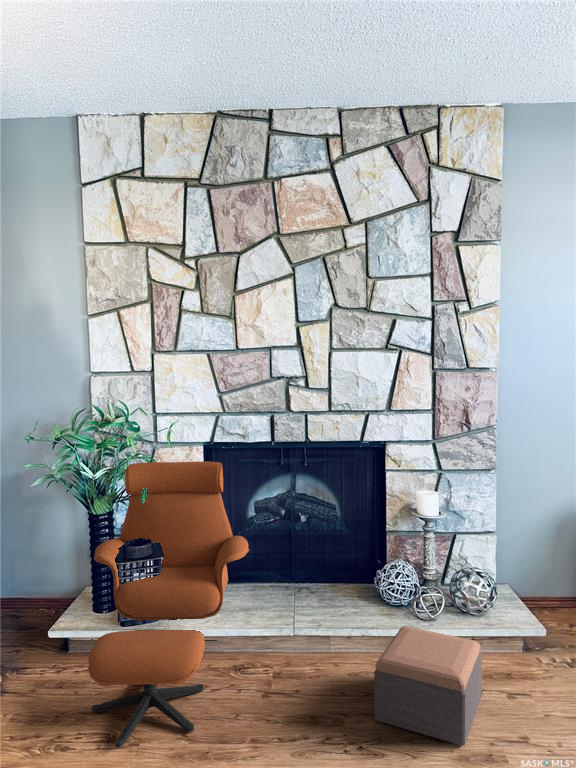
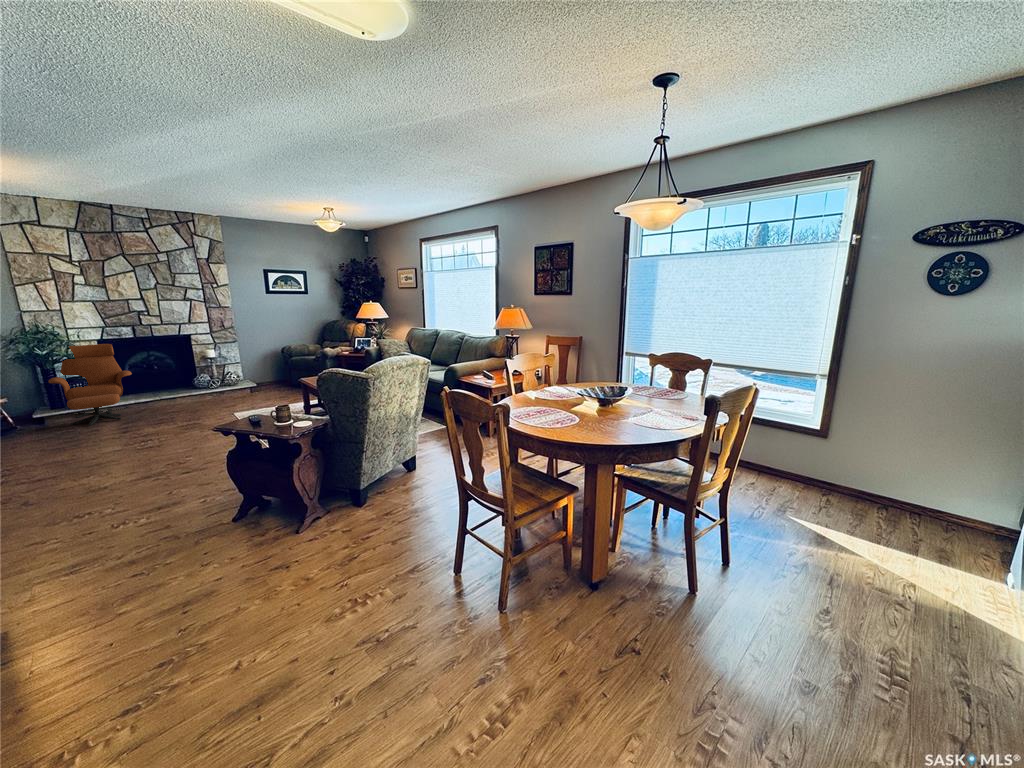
footstool: present [374,626,482,746] -> none [190,383,231,407]

